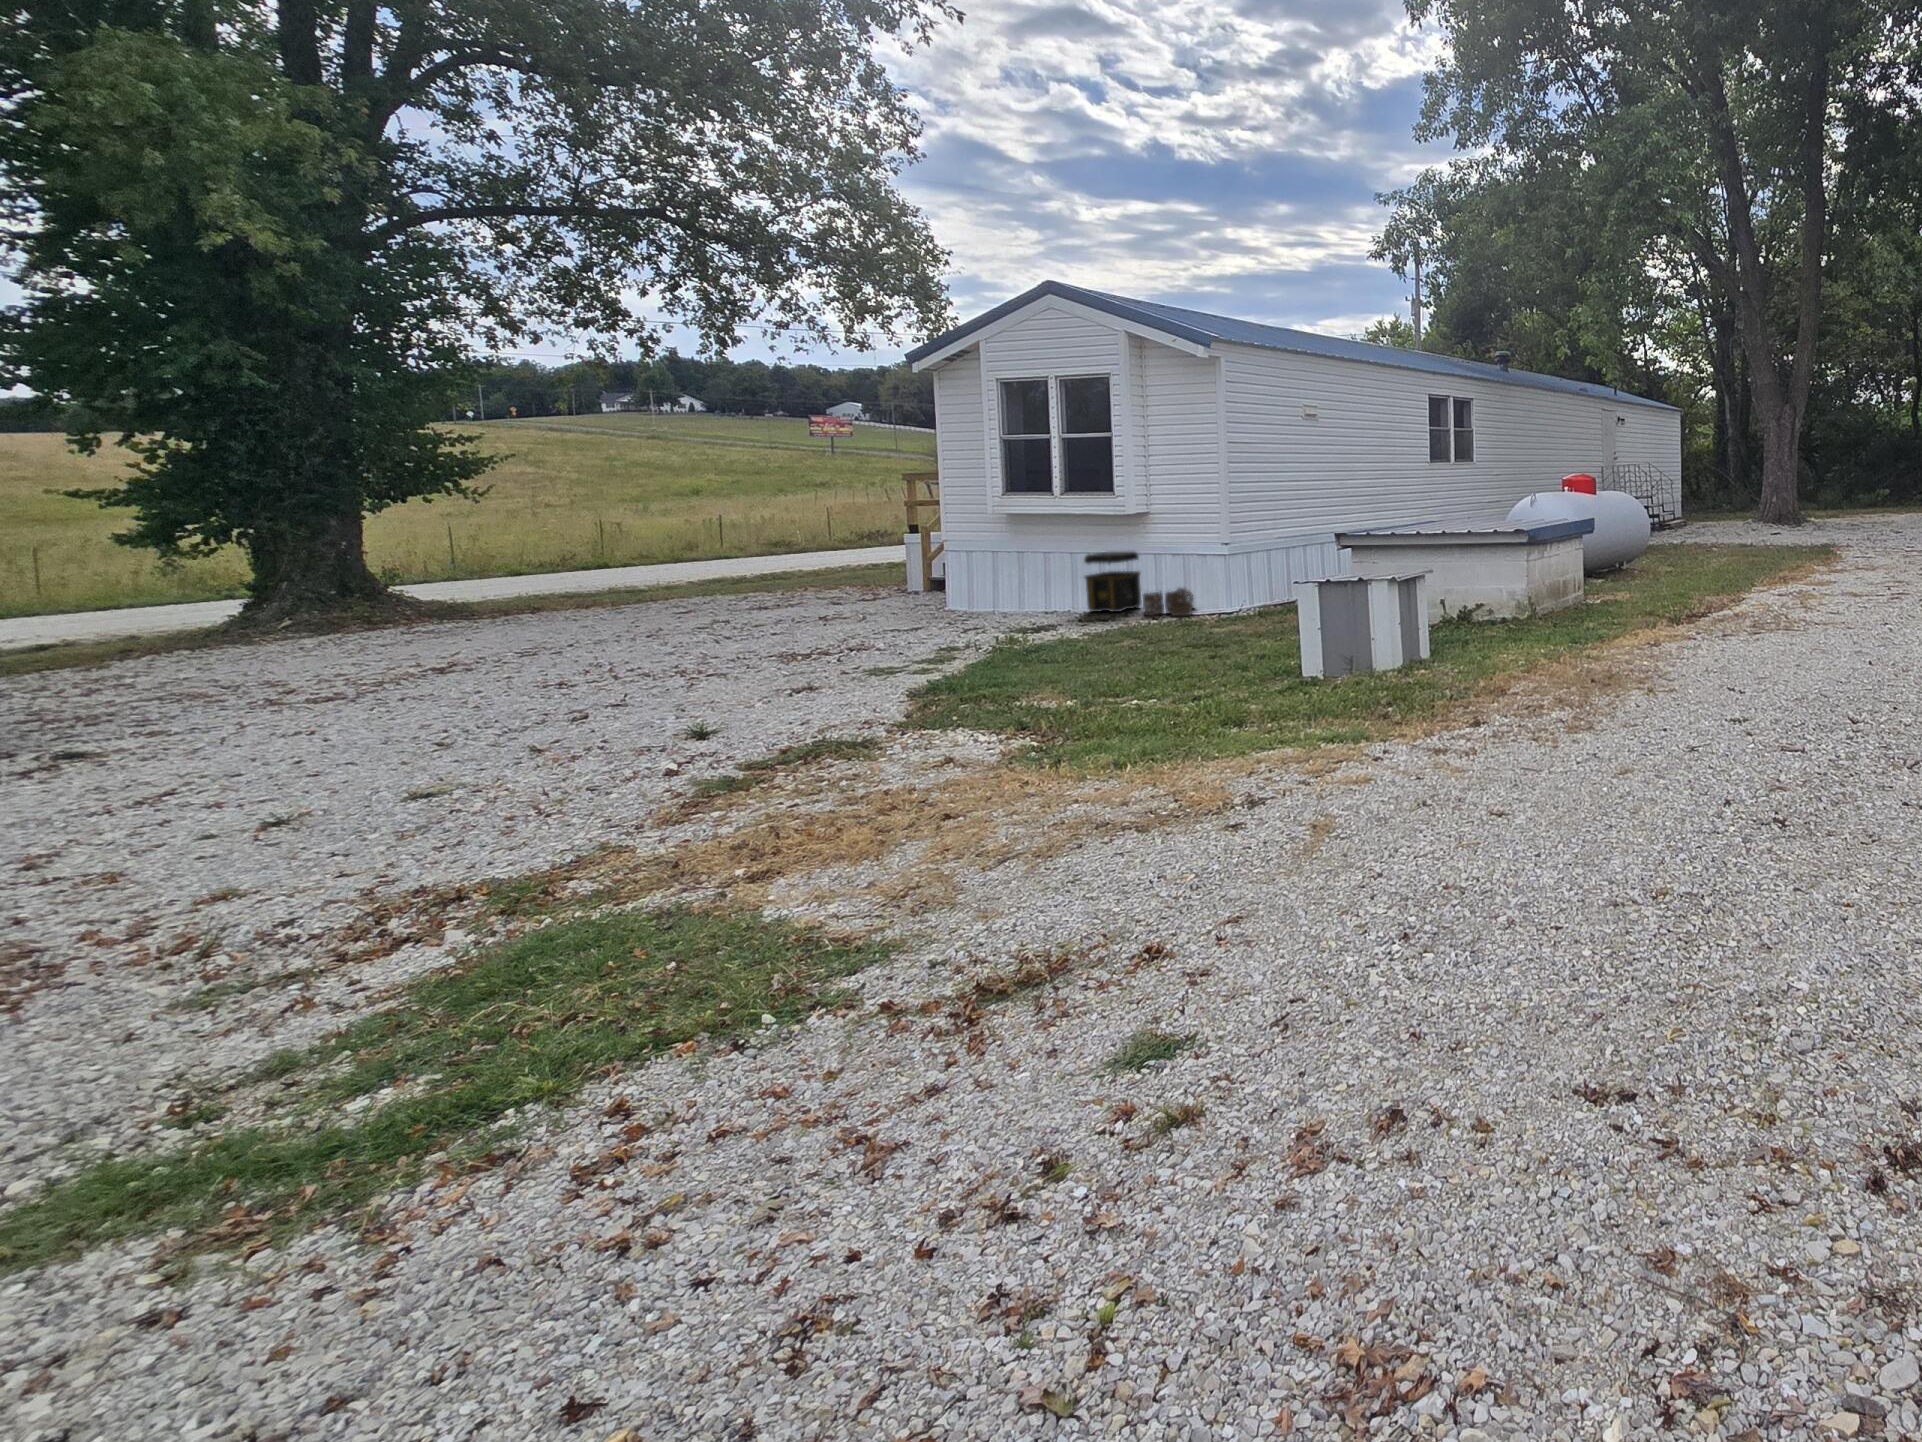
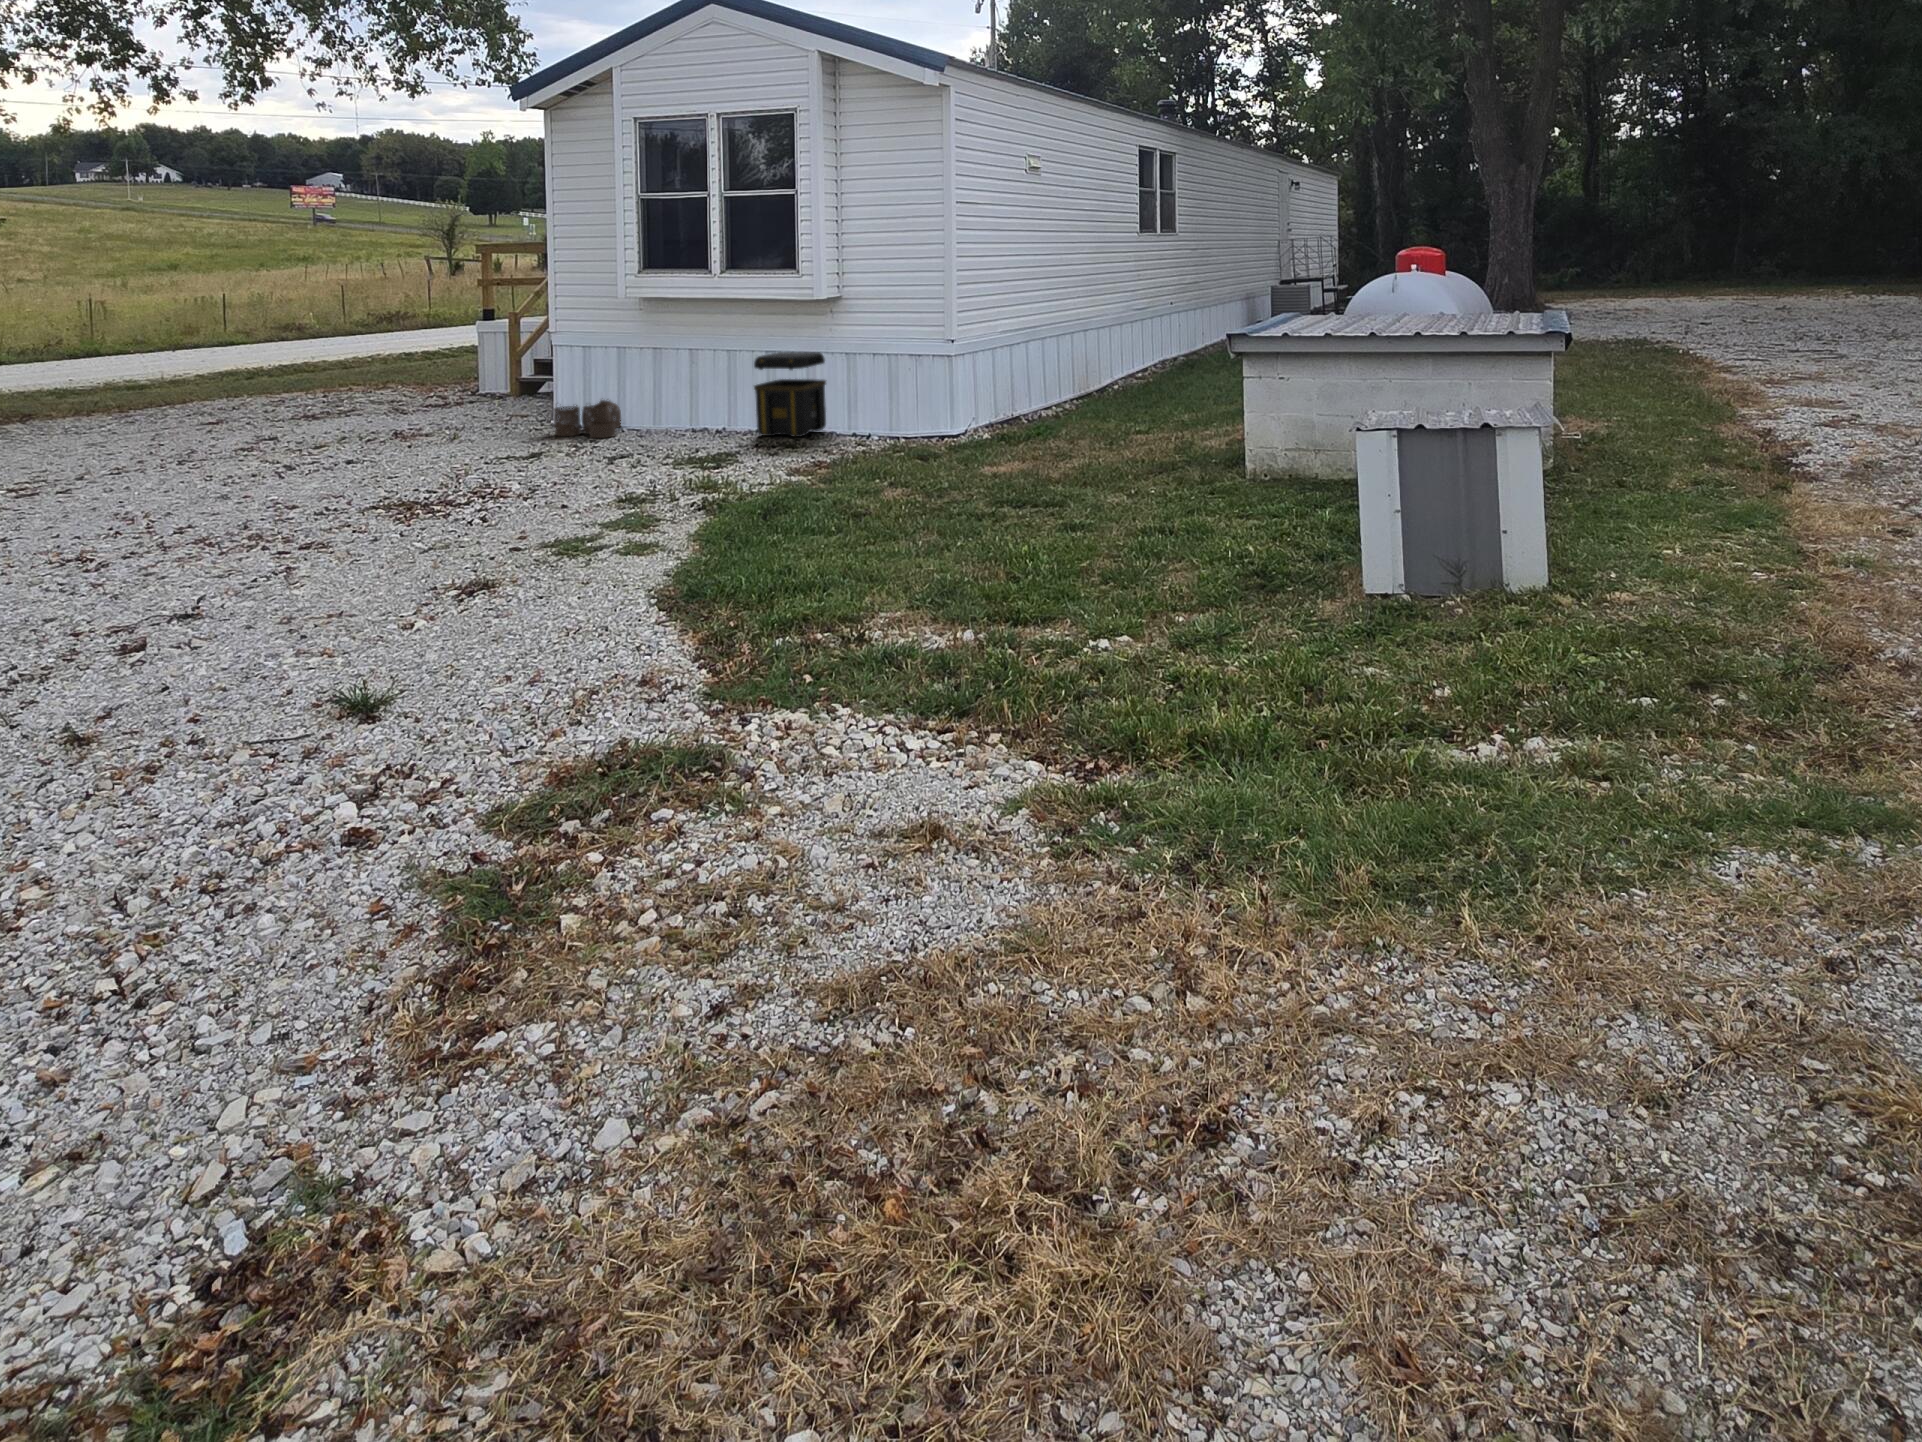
woven basket: present [1143,588,1194,617] -> present [554,400,621,438]

